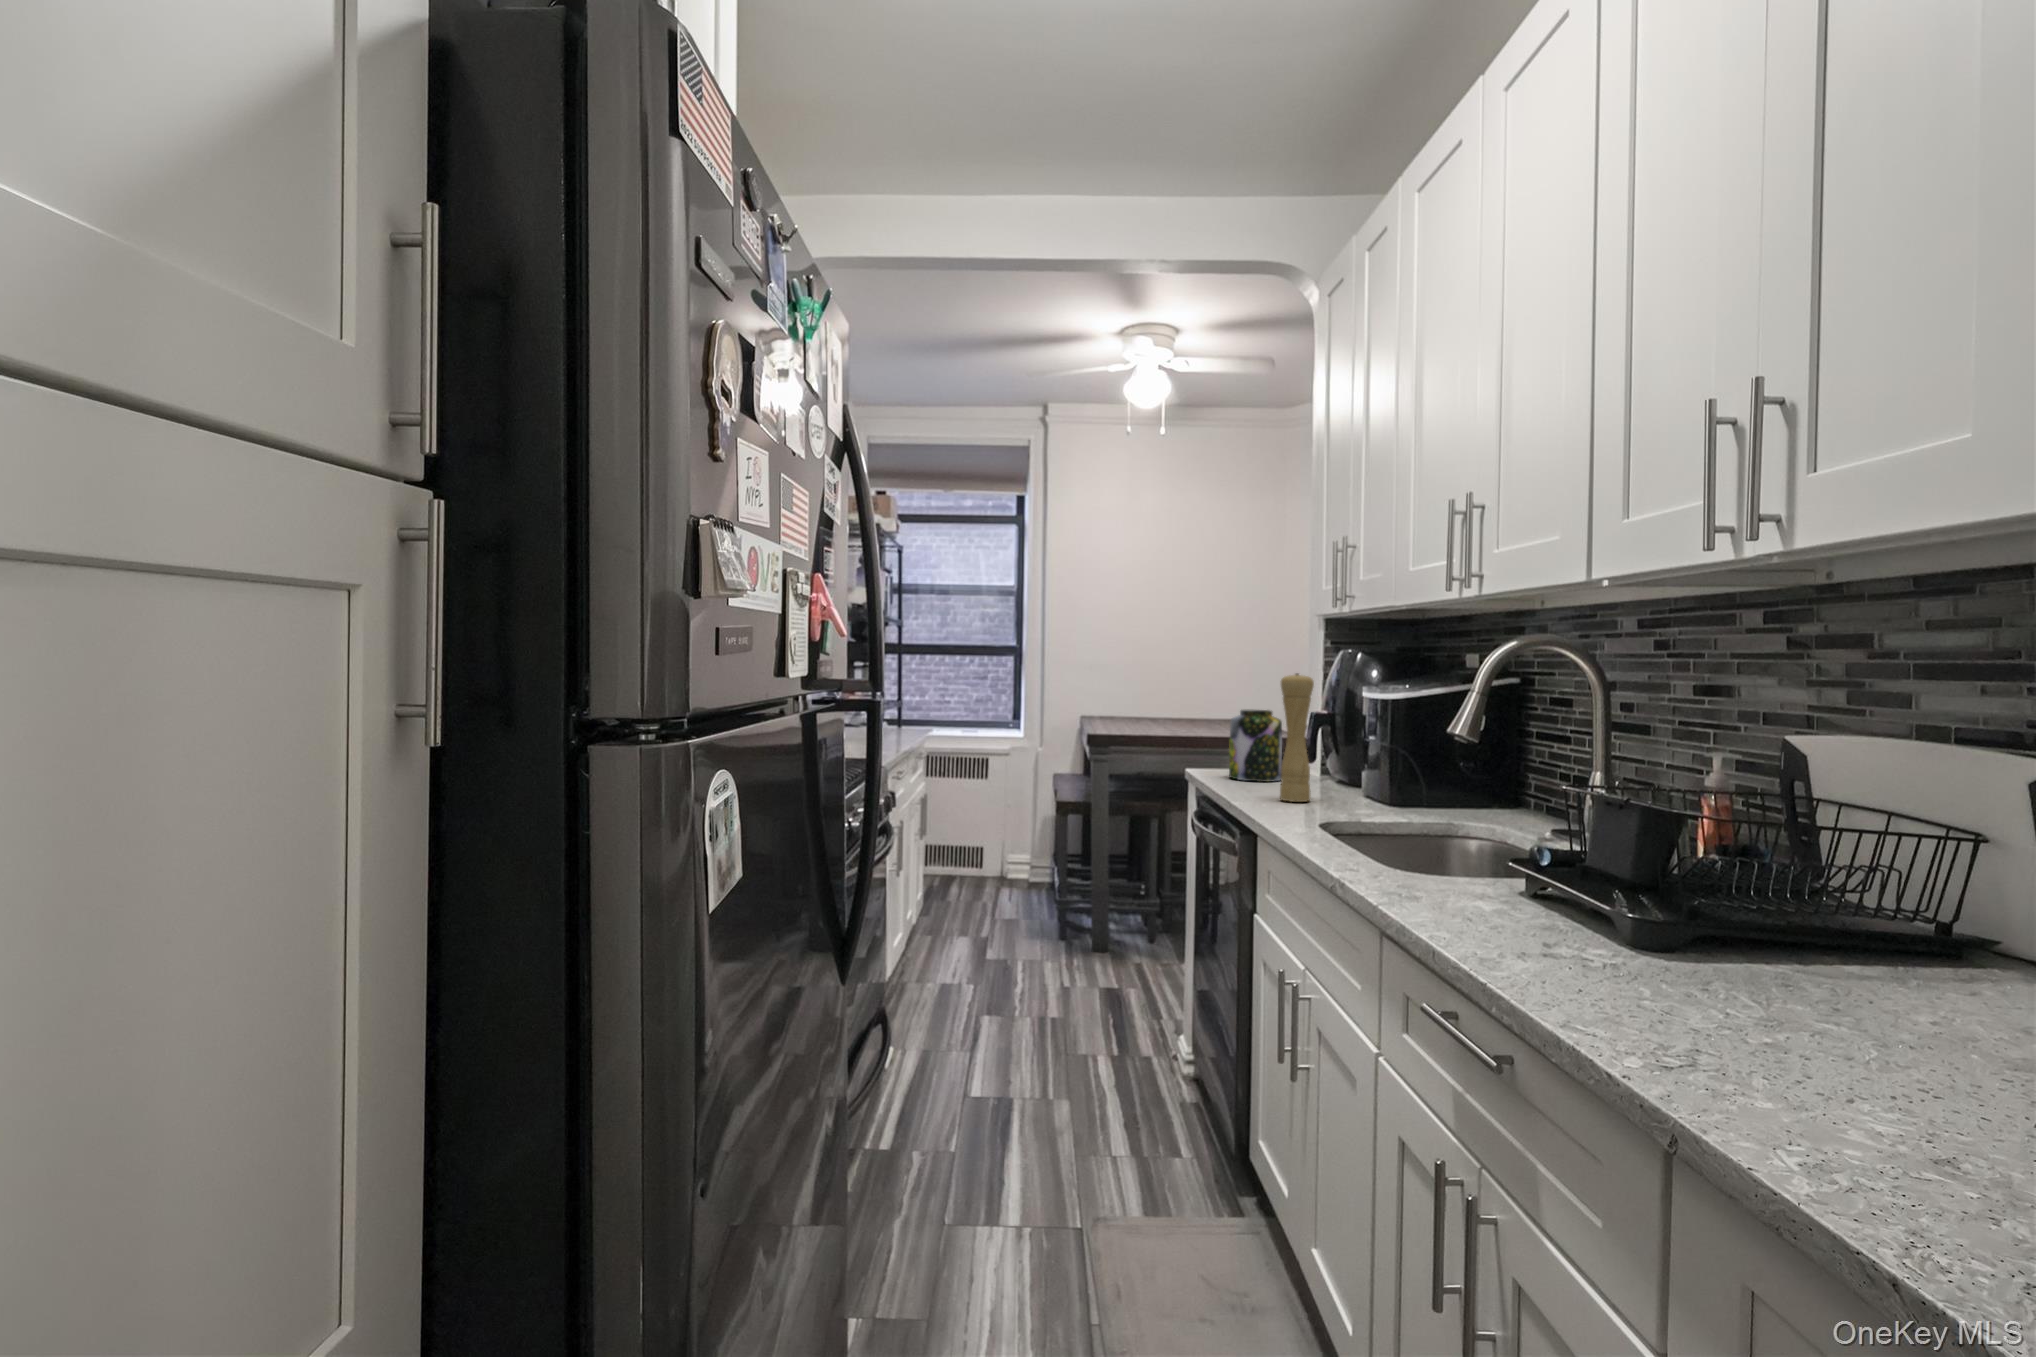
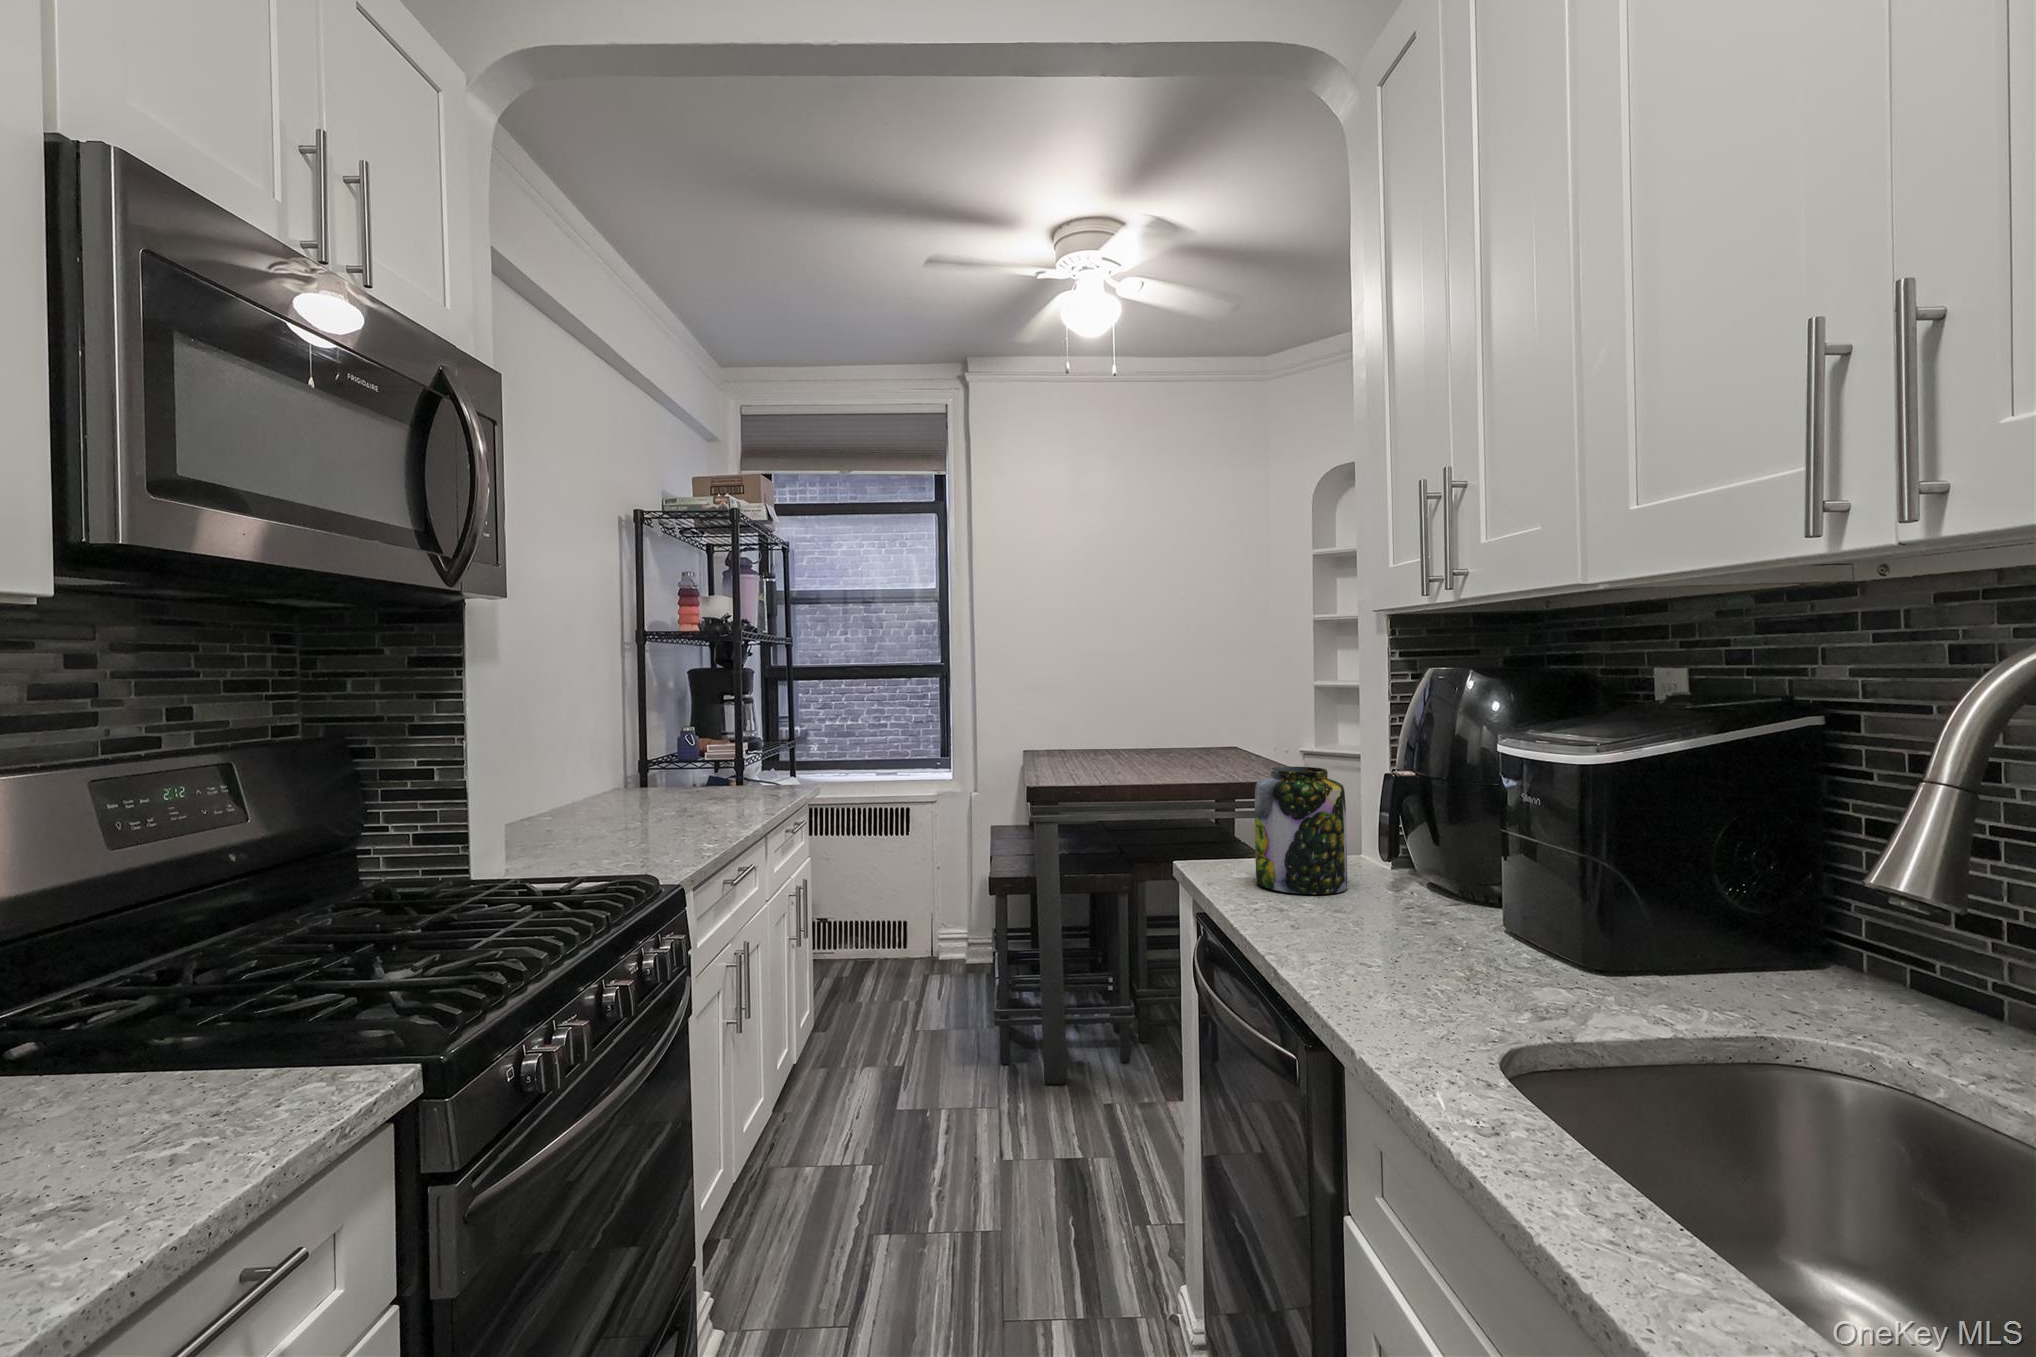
pepper mill: present [1280,673,1314,802] -> none [1379,713,1449,973]

